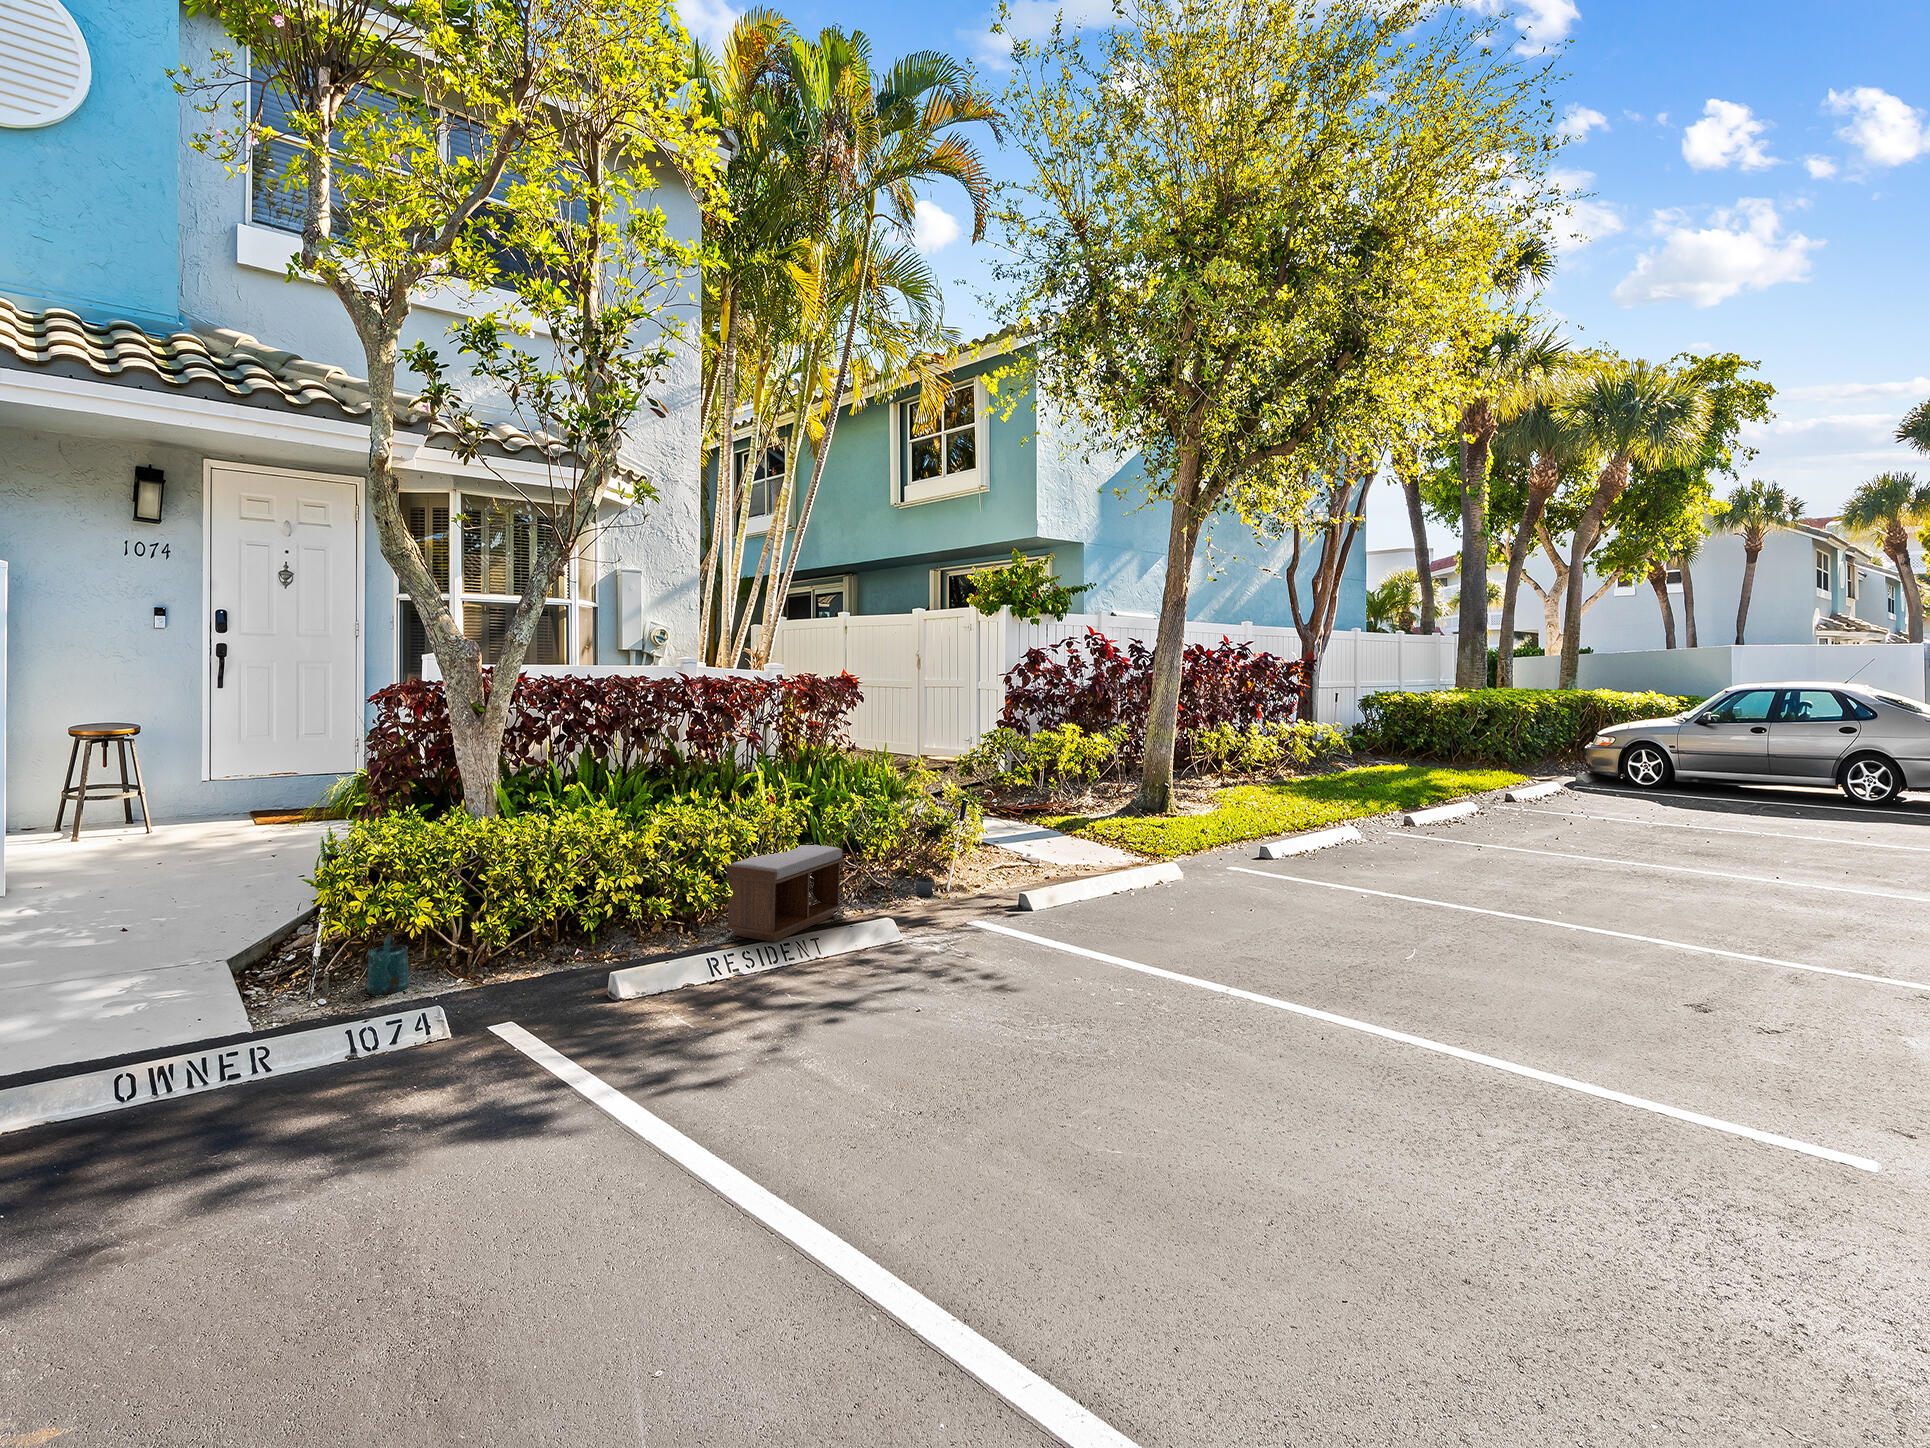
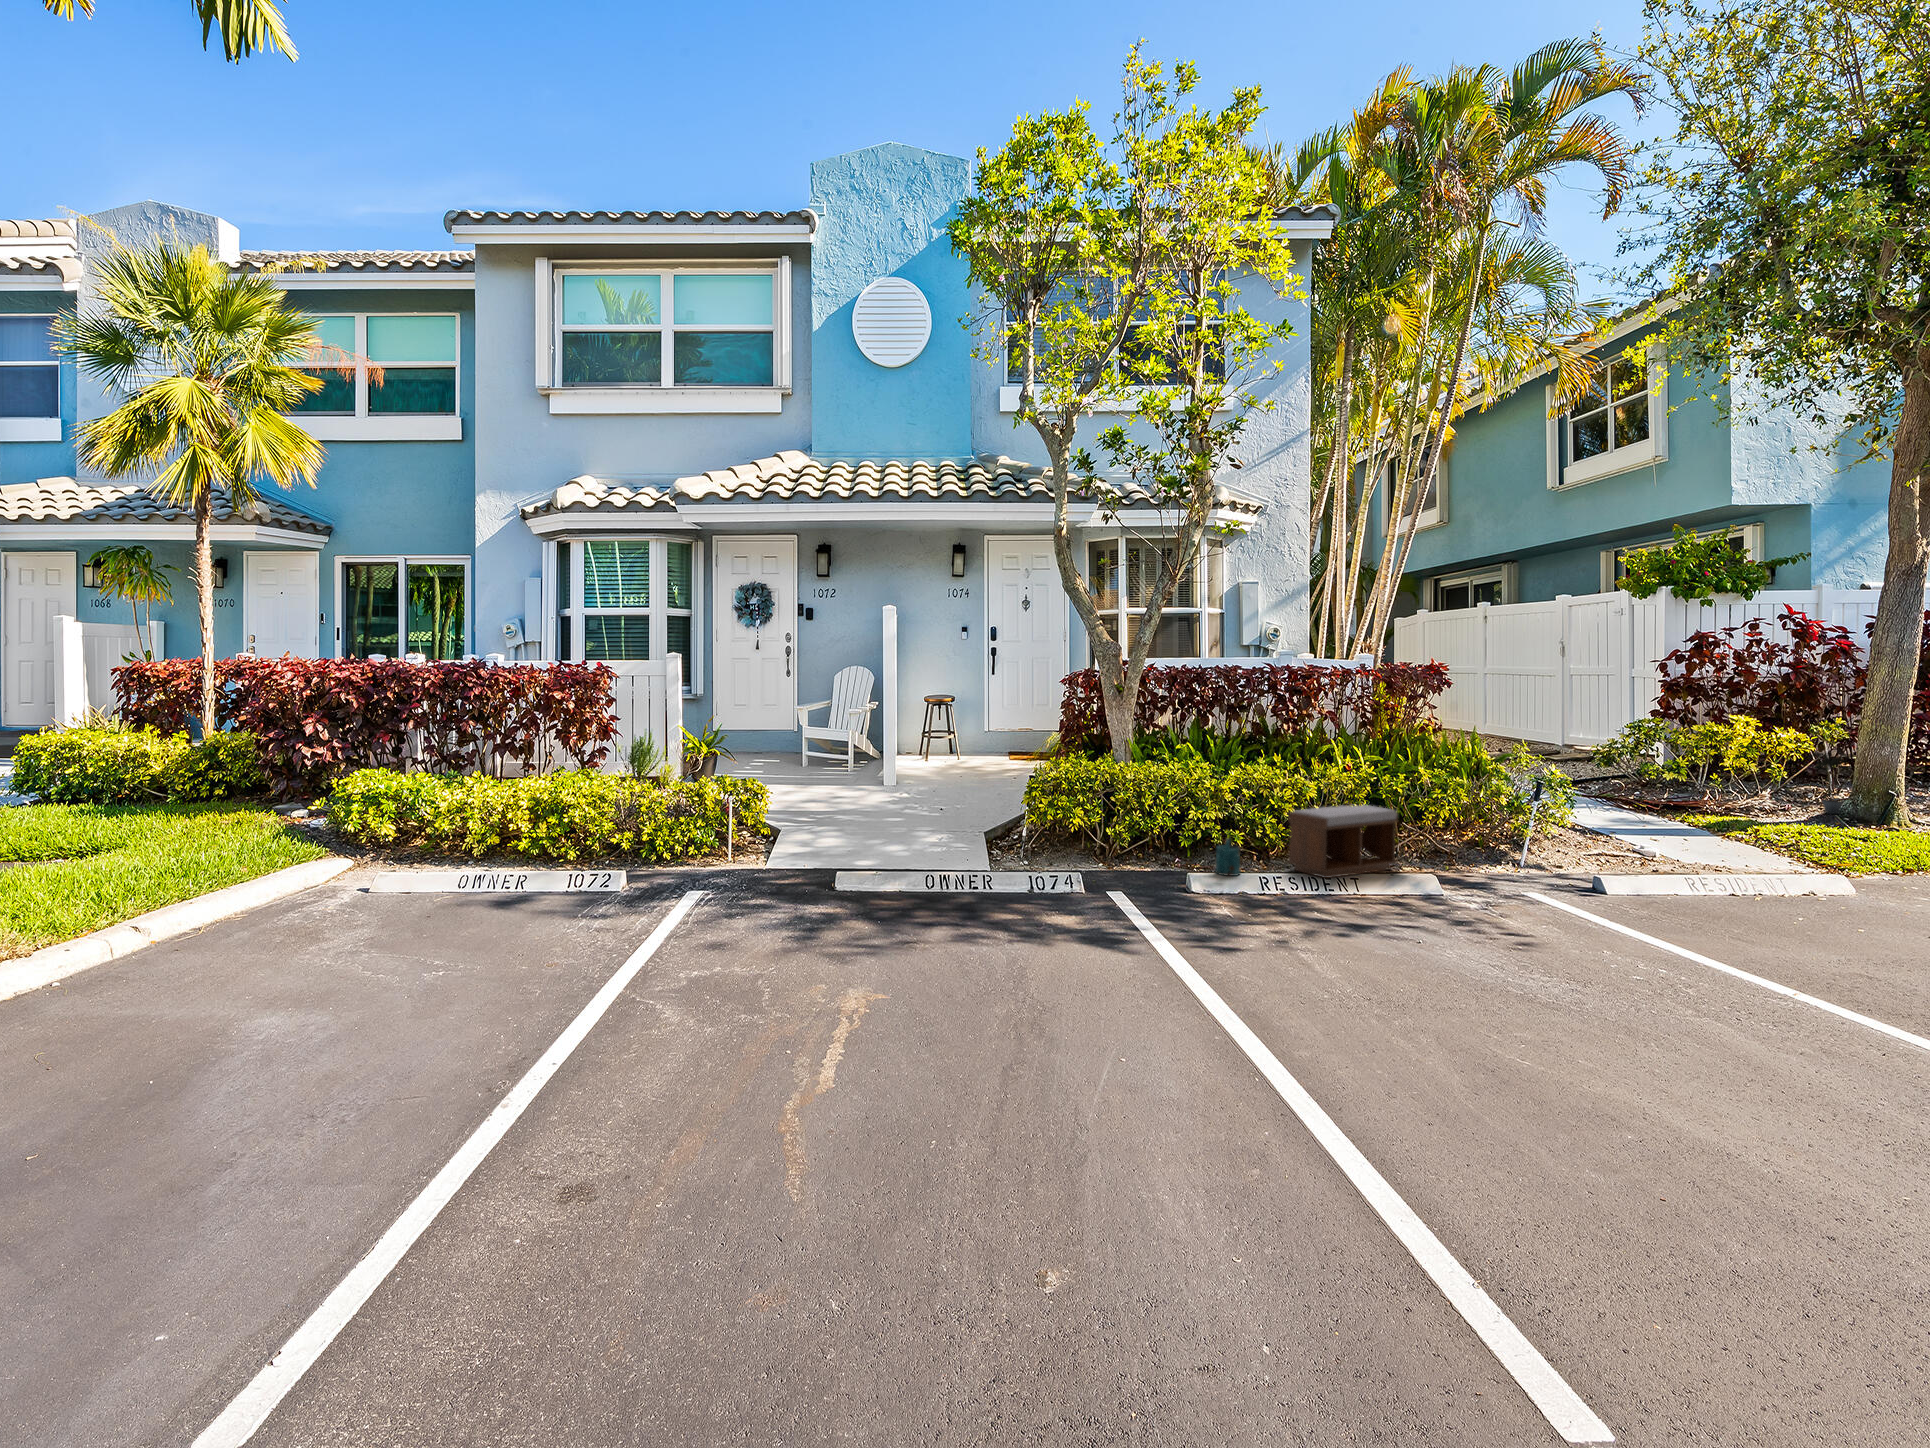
potted plant: present [911,815,952,897] -> present [1808,748,1855,814]
watering can: present [367,935,409,994] -> present [1216,838,1241,876]

